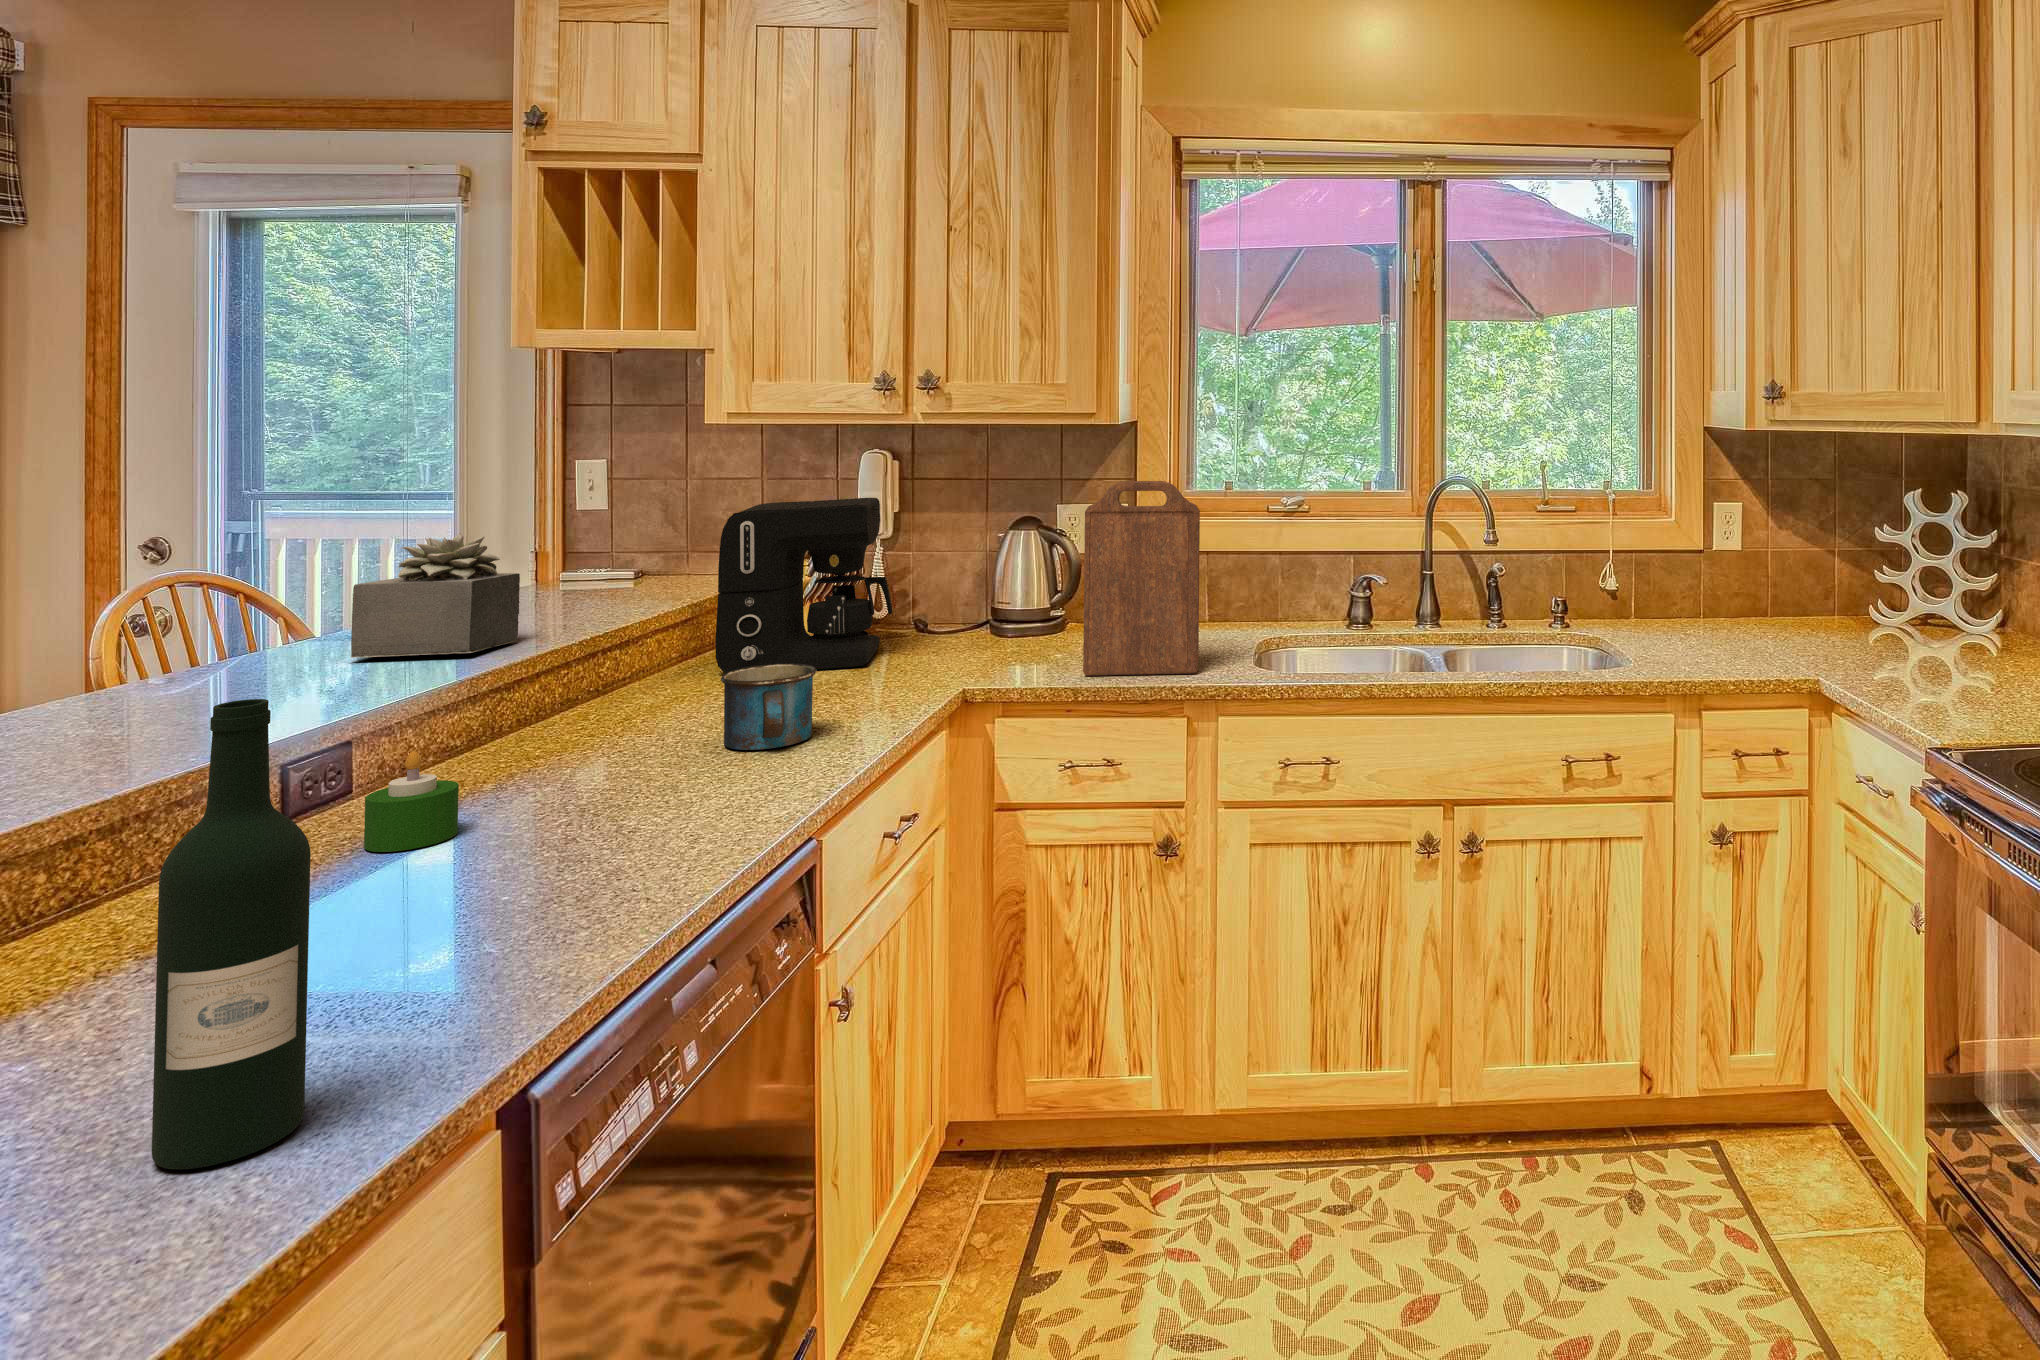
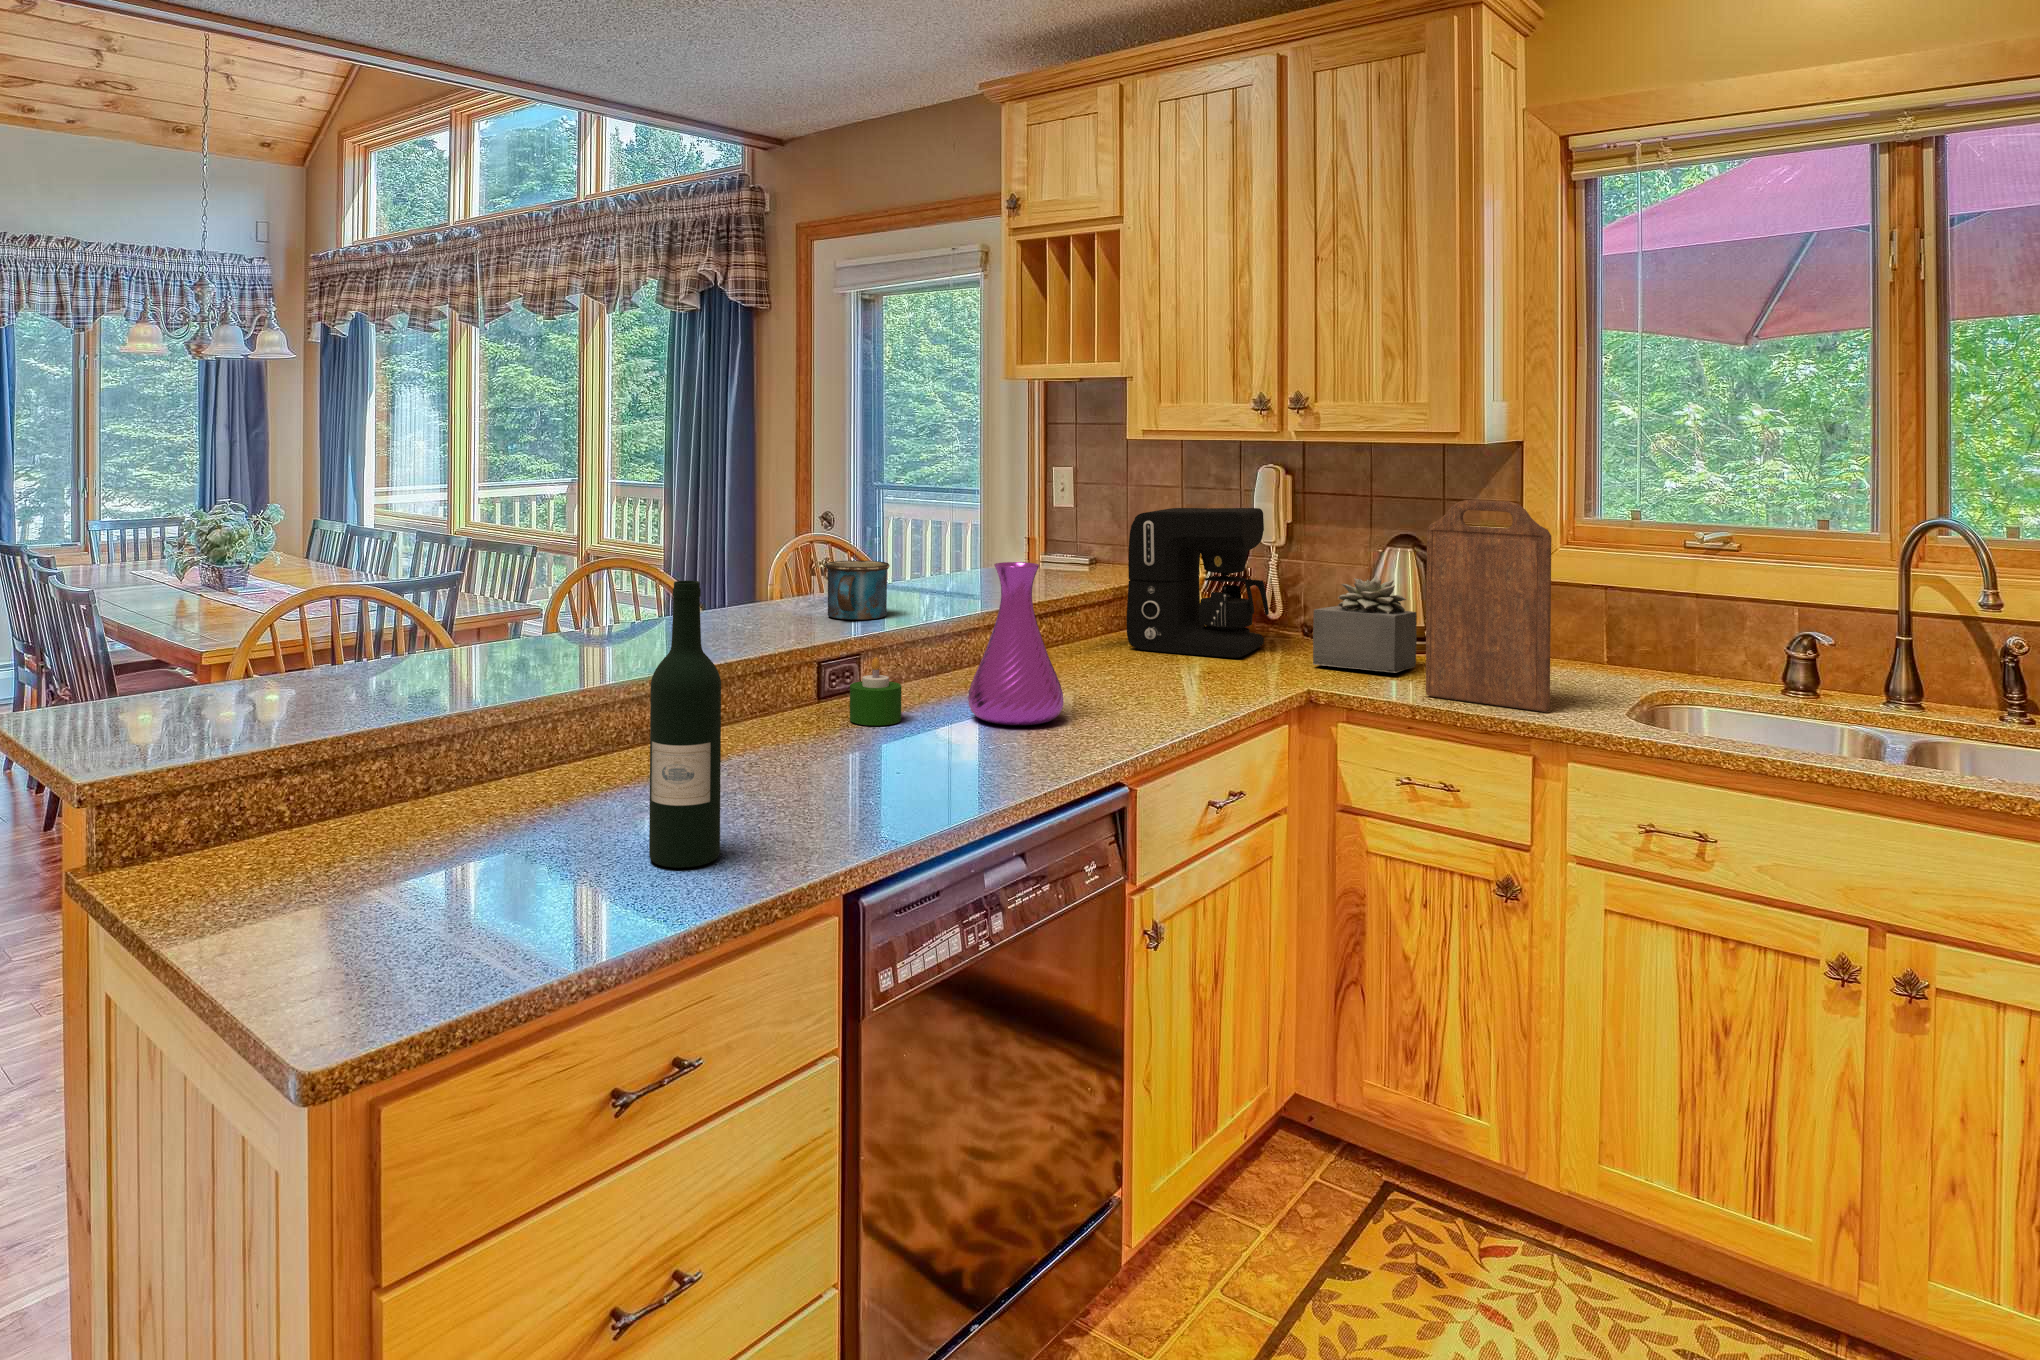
succulent plant: present [350,533,520,658] -> present [1313,576,1417,673]
vase: none [564,593,708,805] -> present [968,562,1063,725]
mug: present [721,663,817,750] -> present [825,560,890,620]

